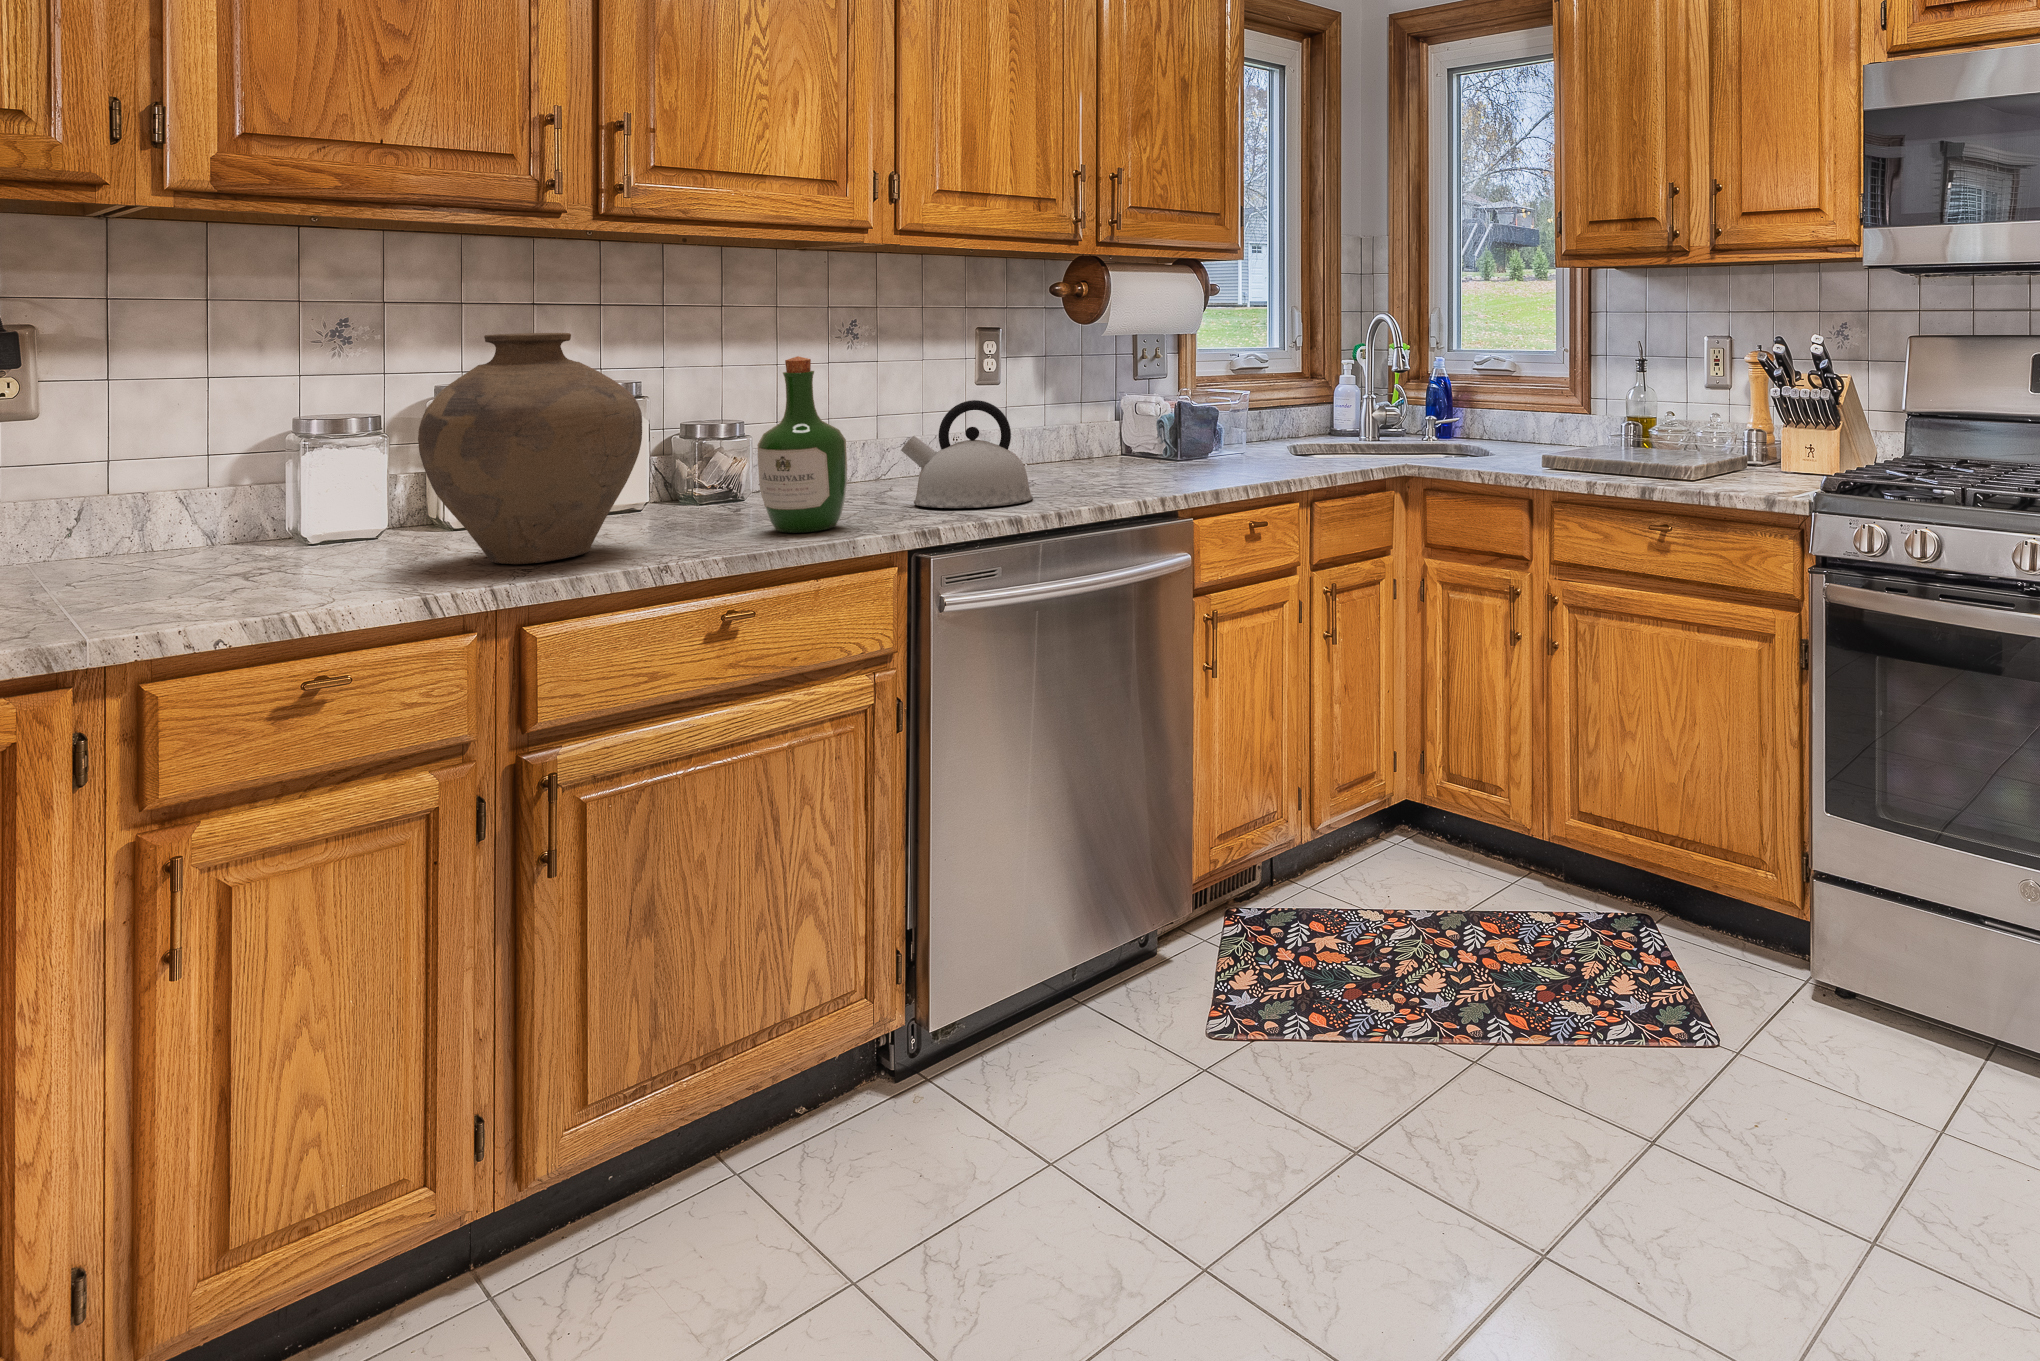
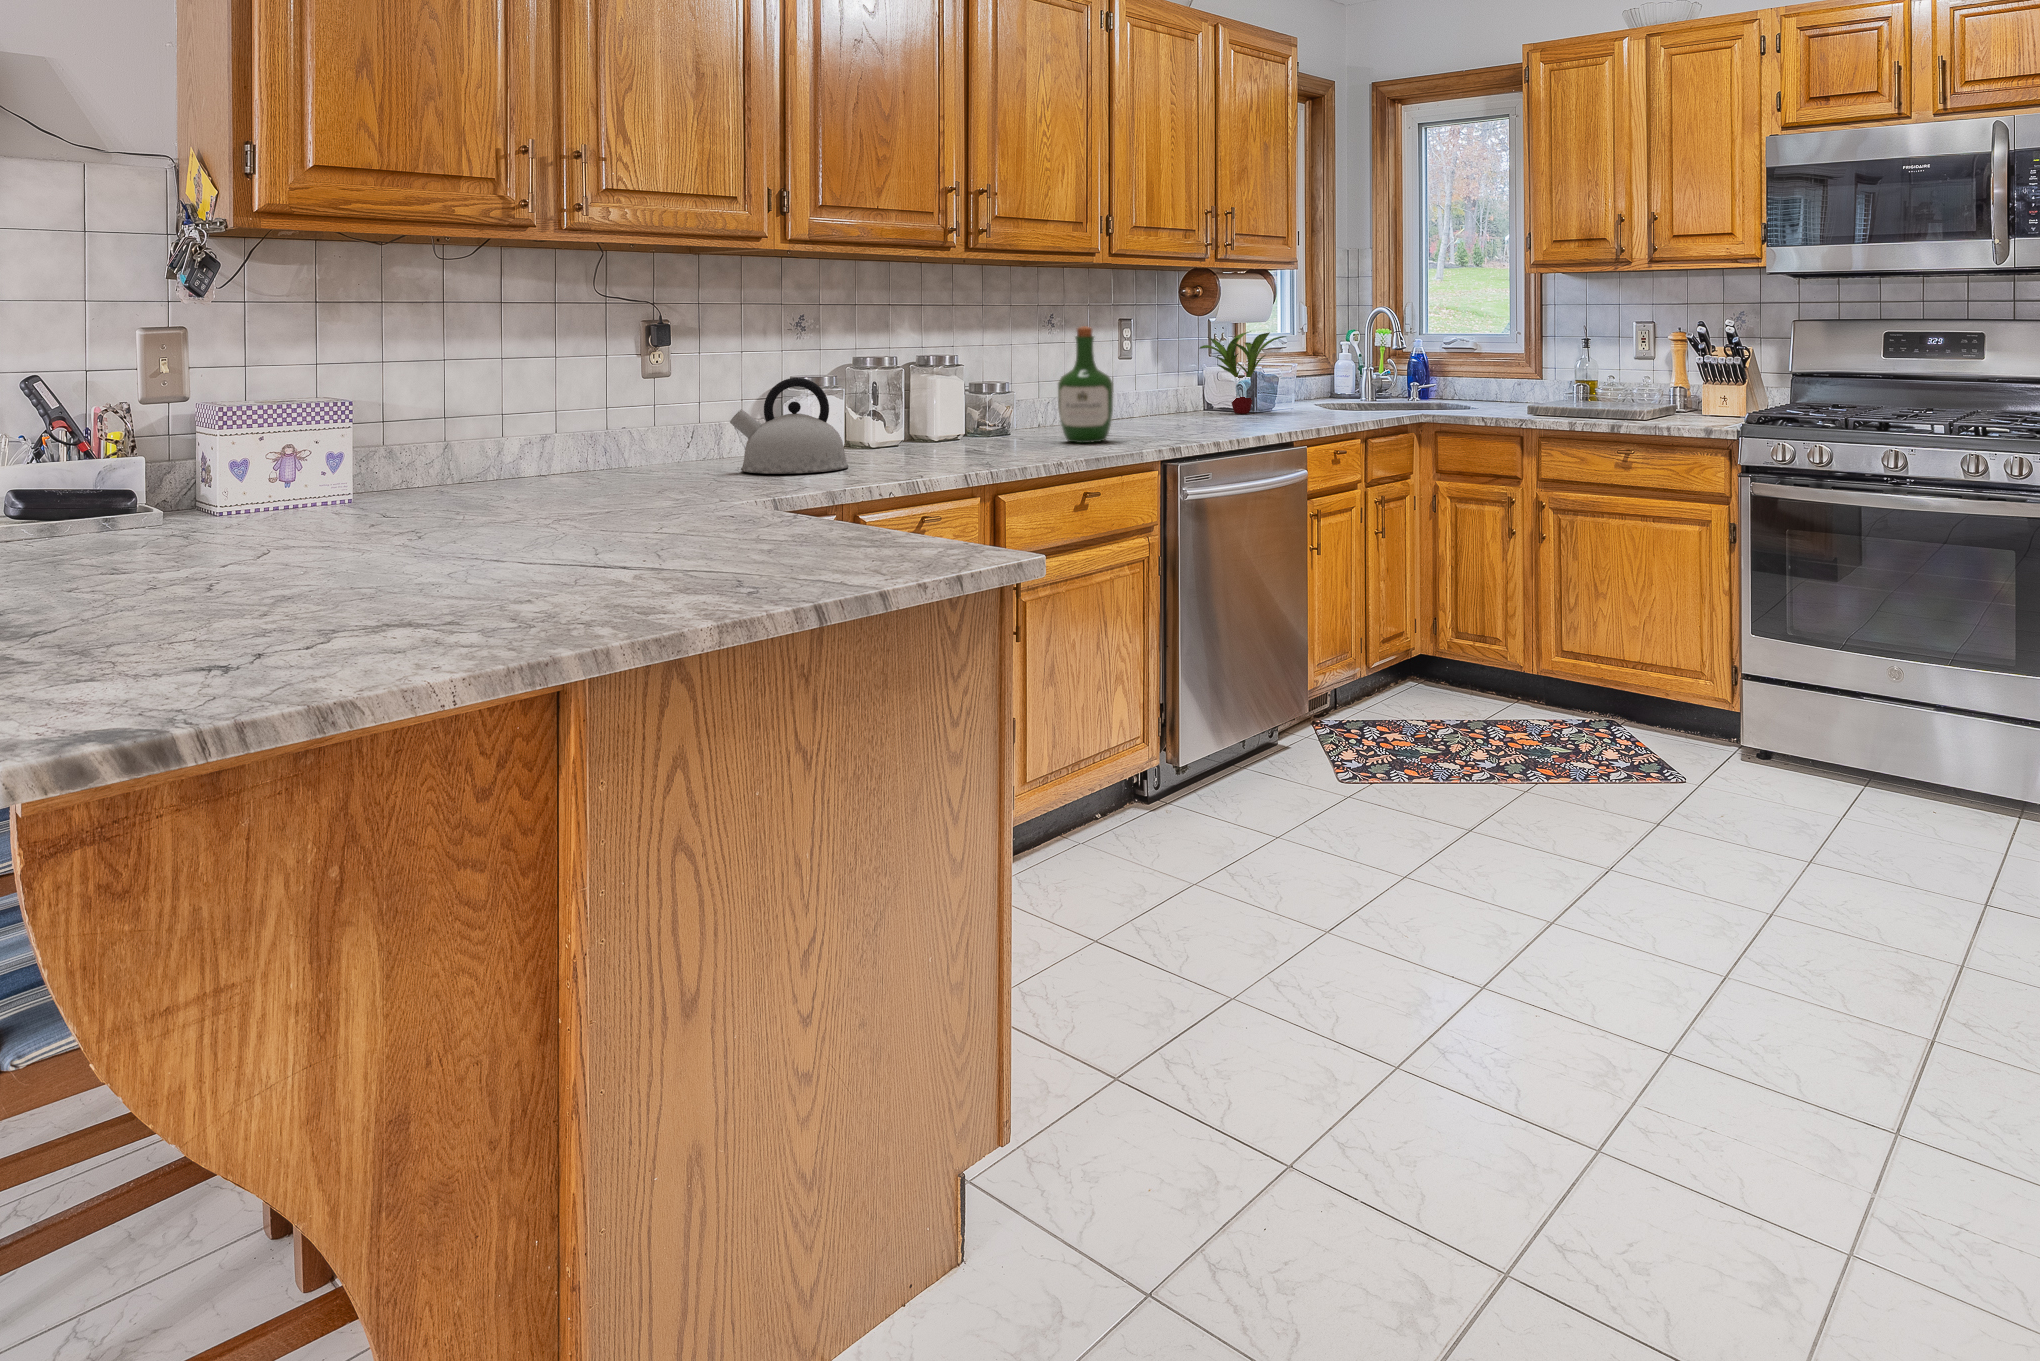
vase: present [418,333,642,564] -> none [883,308,1011,455]
potted plant: none [1094,350,1221,465] -> present [1200,331,1286,414]
kettle: present [901,400,1033,508] -> present [730,378,848,474]

